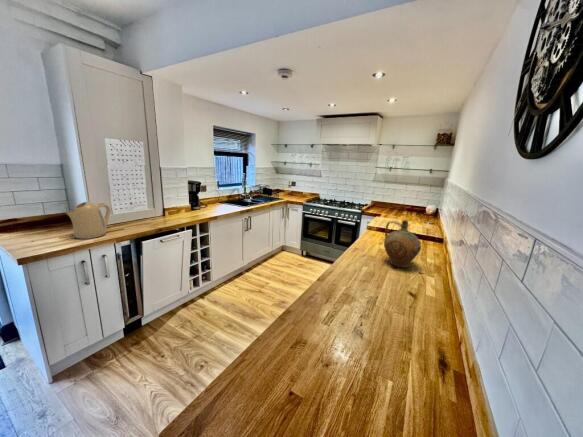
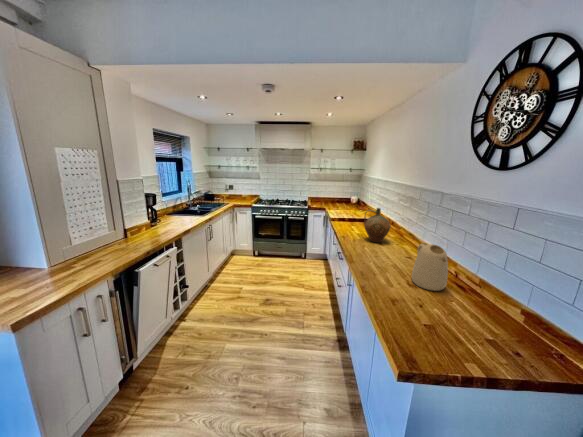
kettle: present [66,202,110,239] -> present [412,243,448,291]

